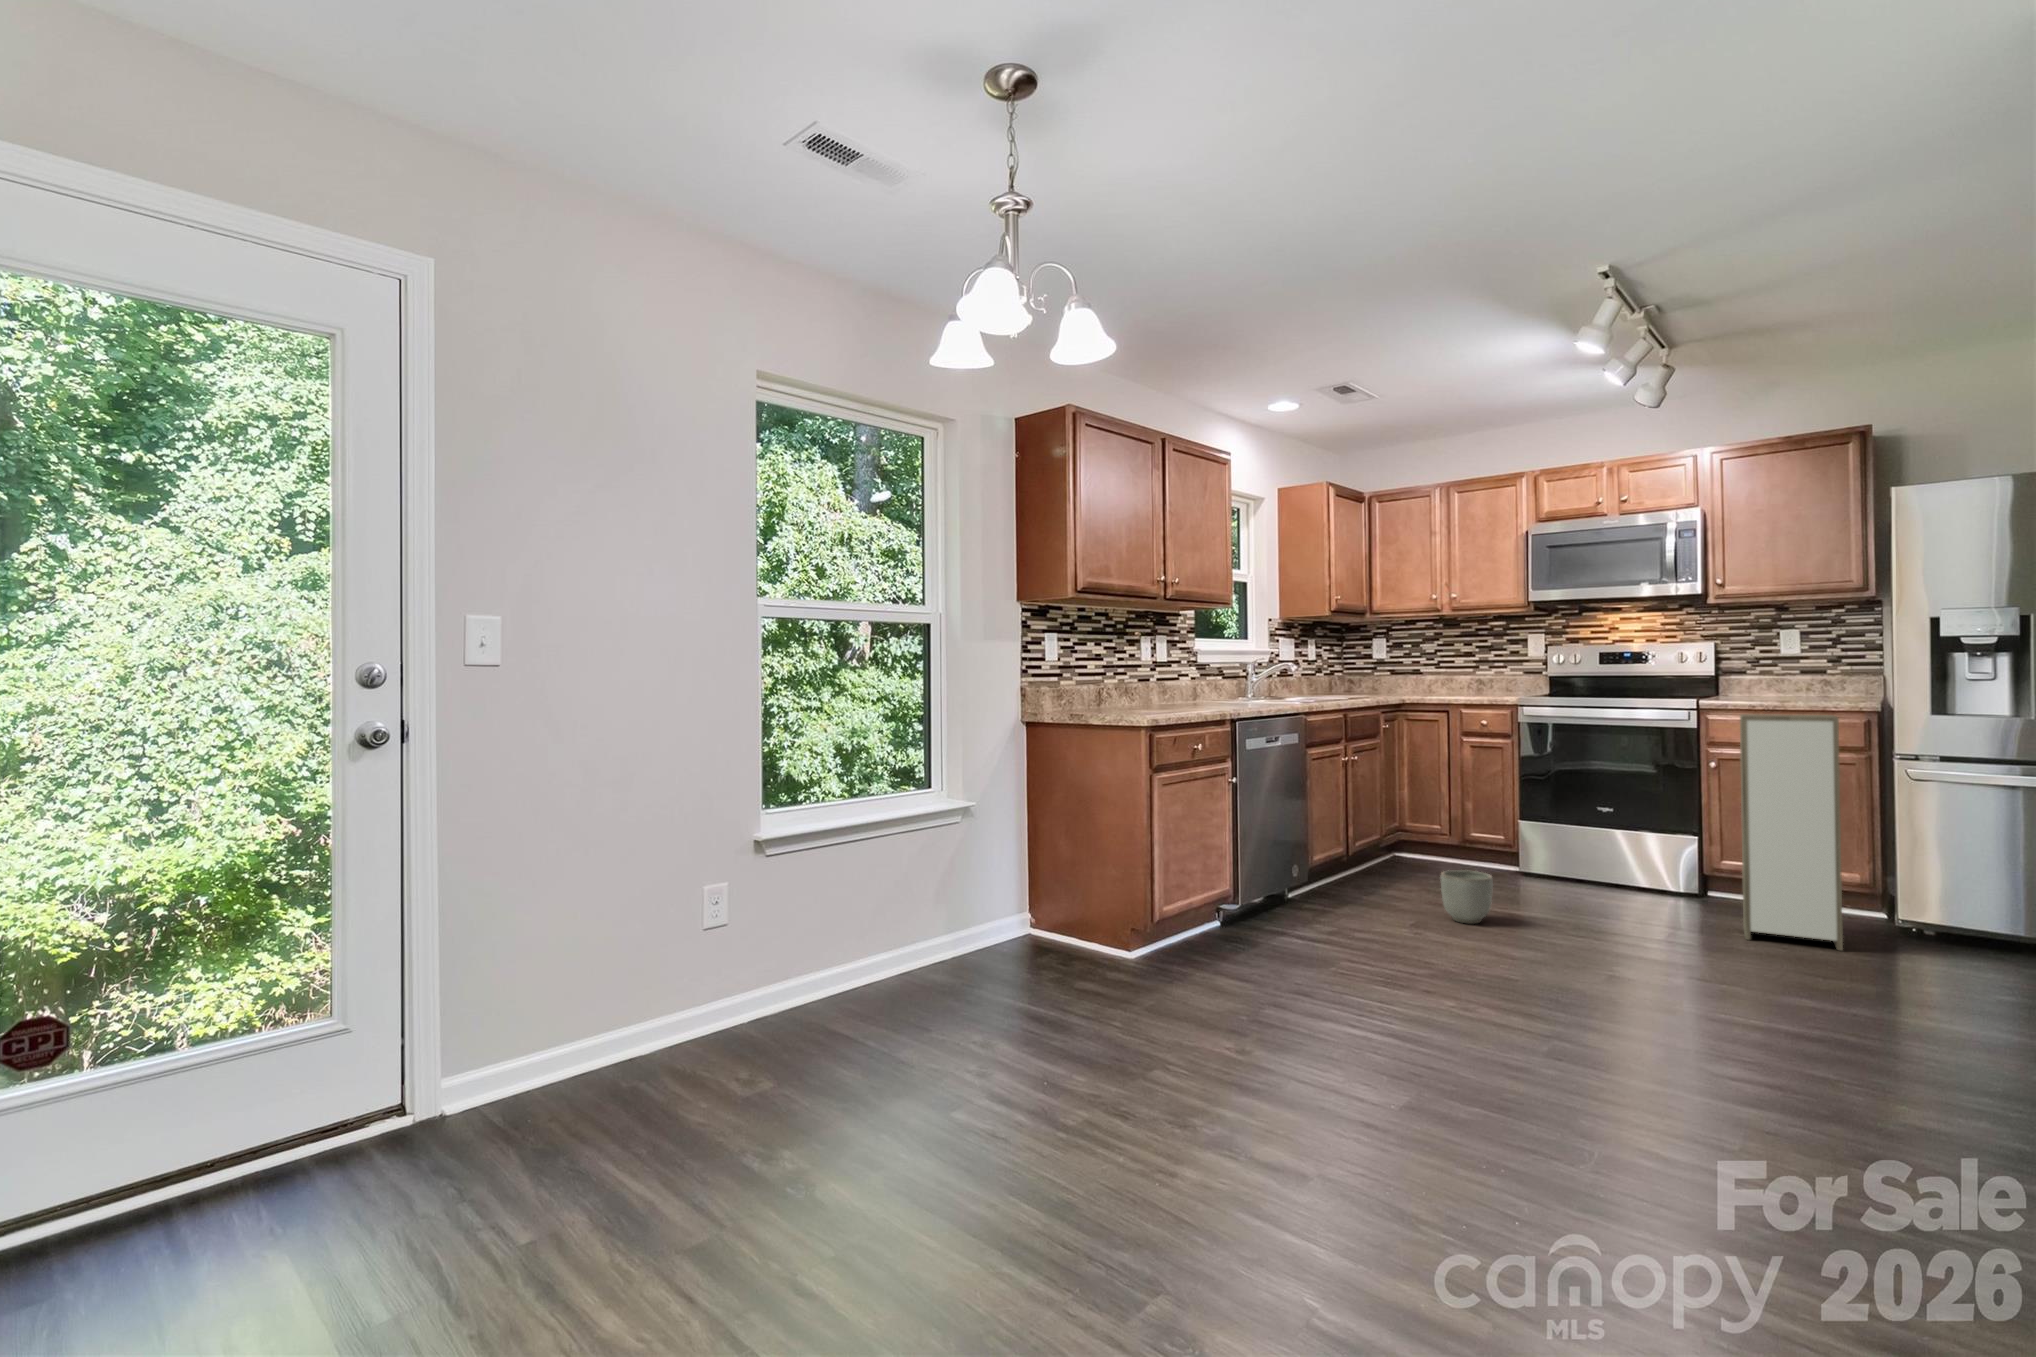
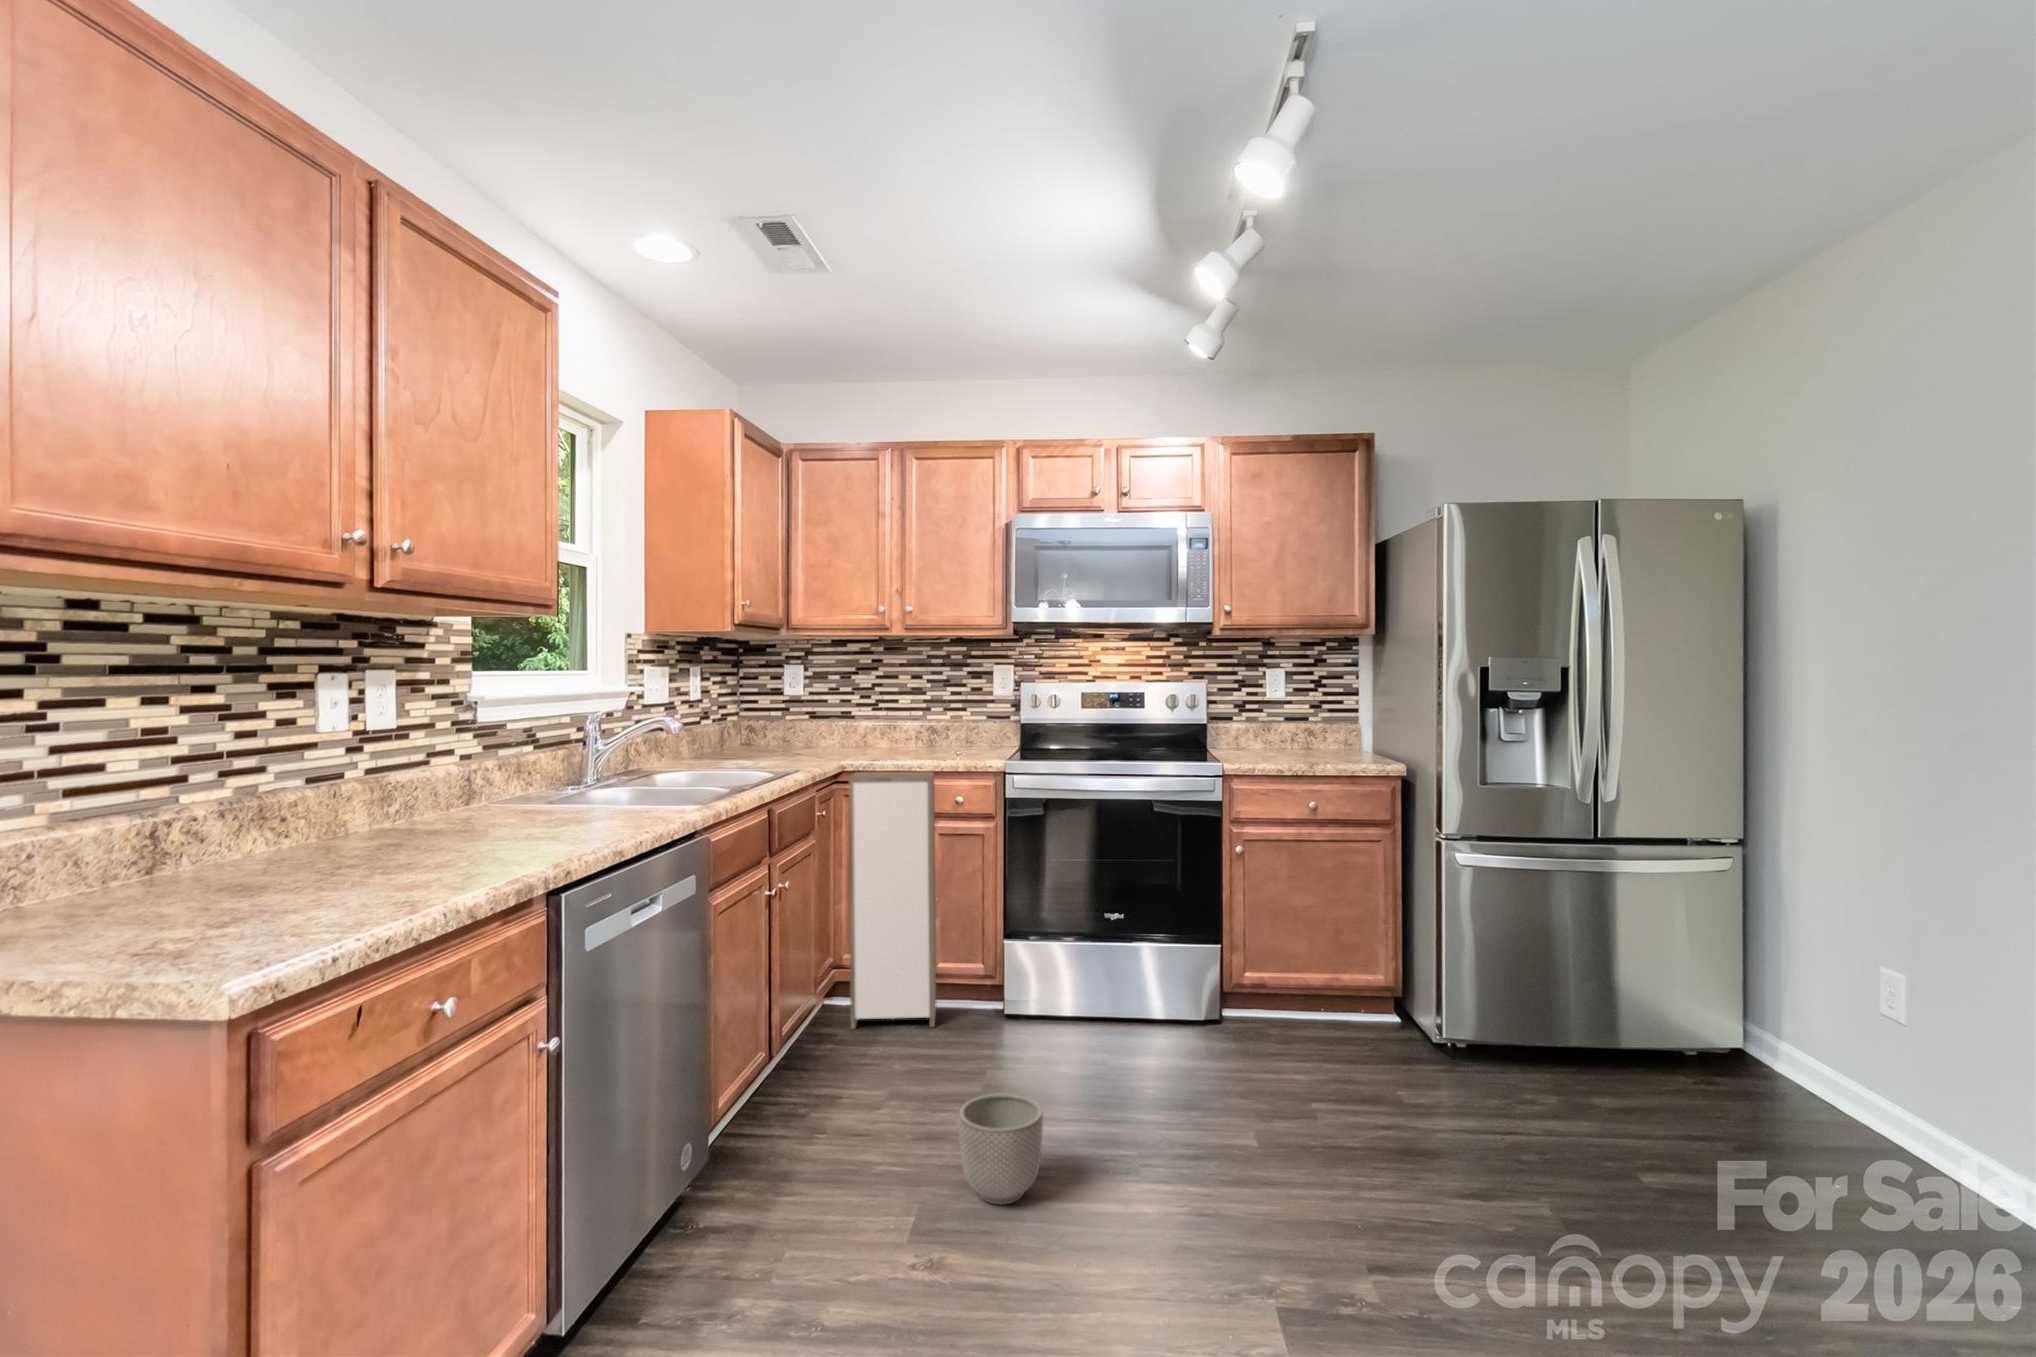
storage cabinet: present [1740,714,1843,950] -> present [849,772,936,1029]

